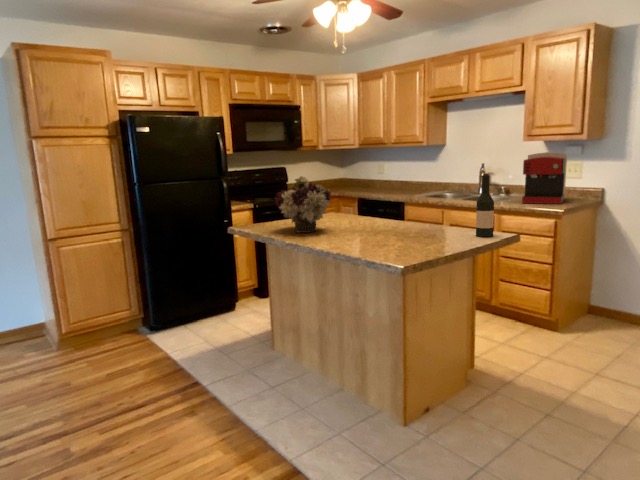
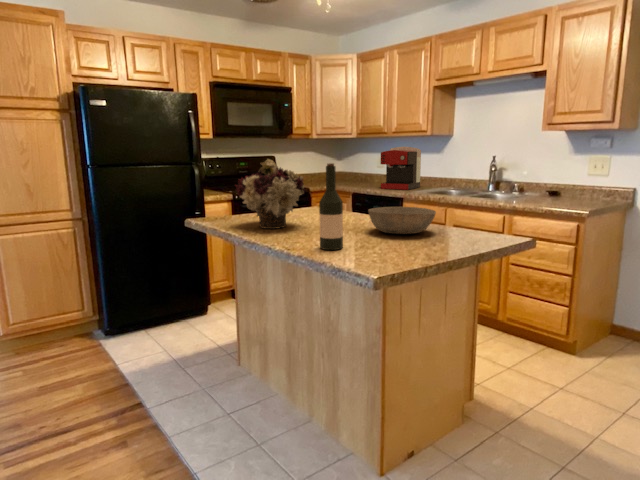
coffee maker: present [522,152,567,204] -> present [381,147,421,190]
wine bottle: present [476,174,494,237] -> present [319,163,343,250]
bowl: none [385,211,439,233] -> present [368,207,436,234]

